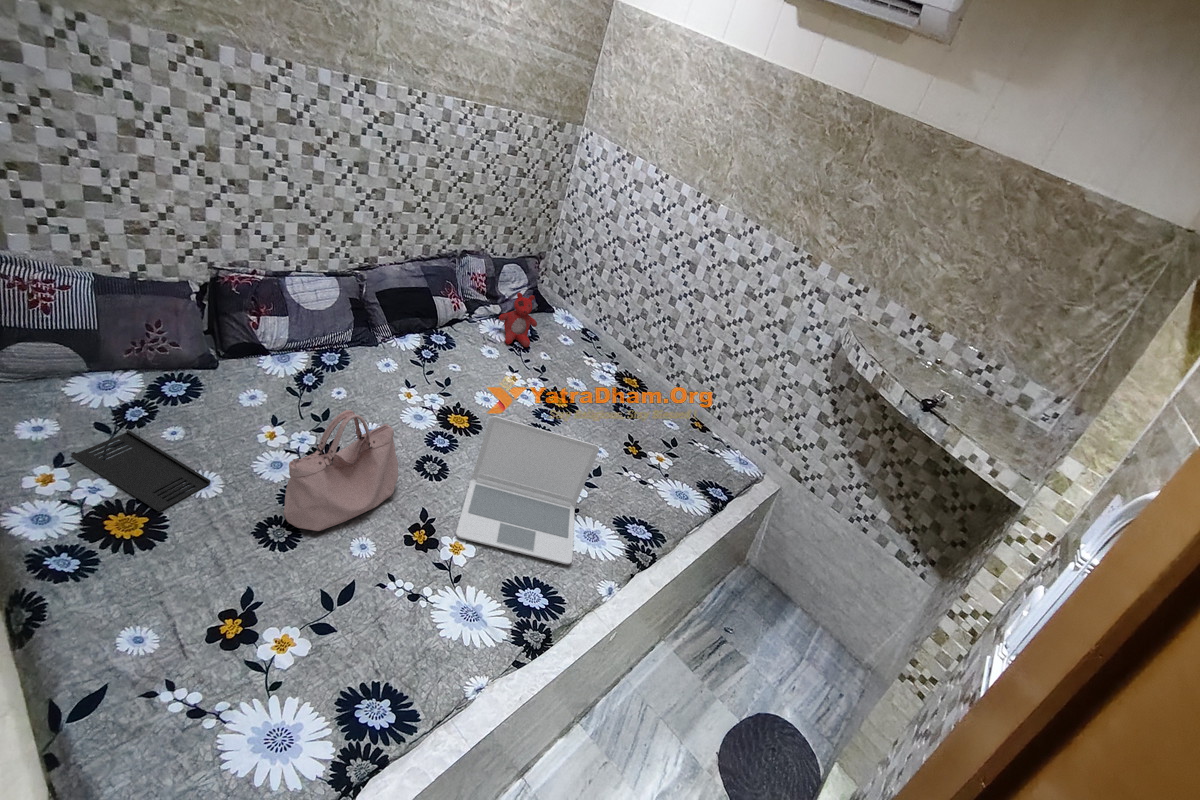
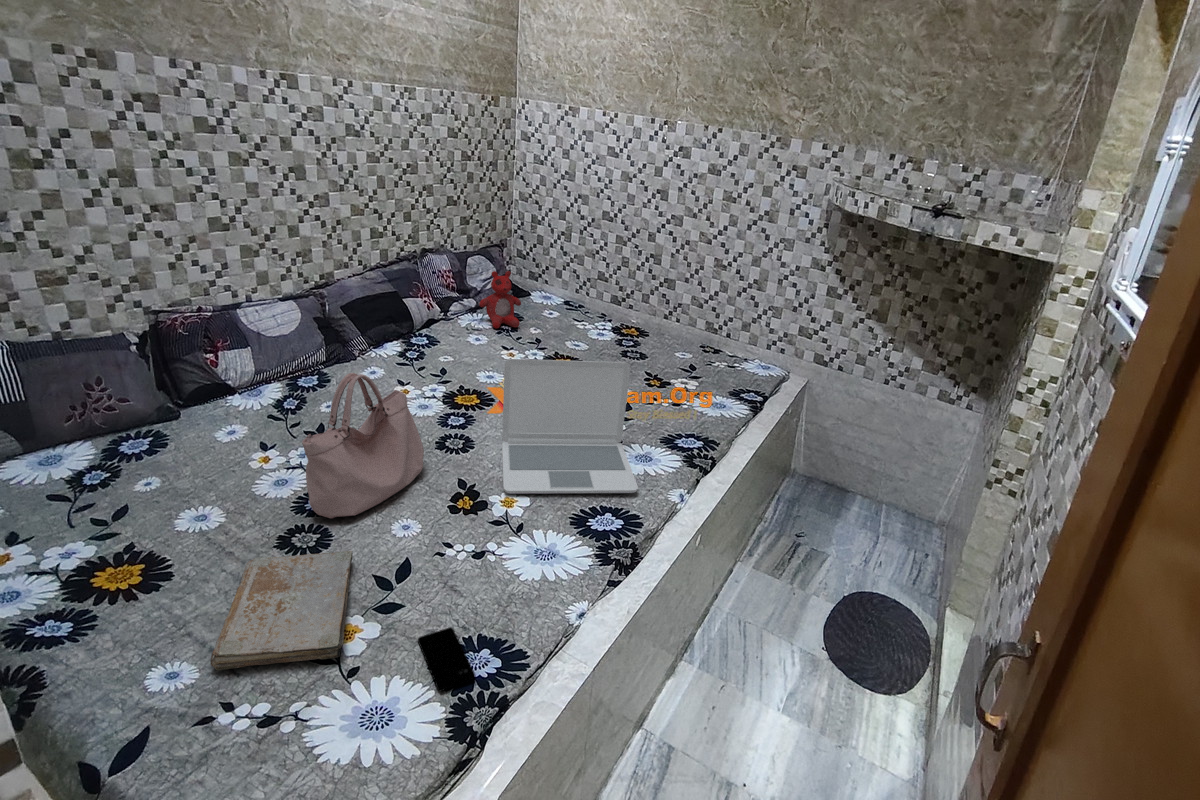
tray: present [71,430,211,512] -> none [57,472,220,535]
book: none [157,559,306,678] -> present [210,551,353,670]
smartphone: none [335,669,371,734] -> present [418,627,475,691]

